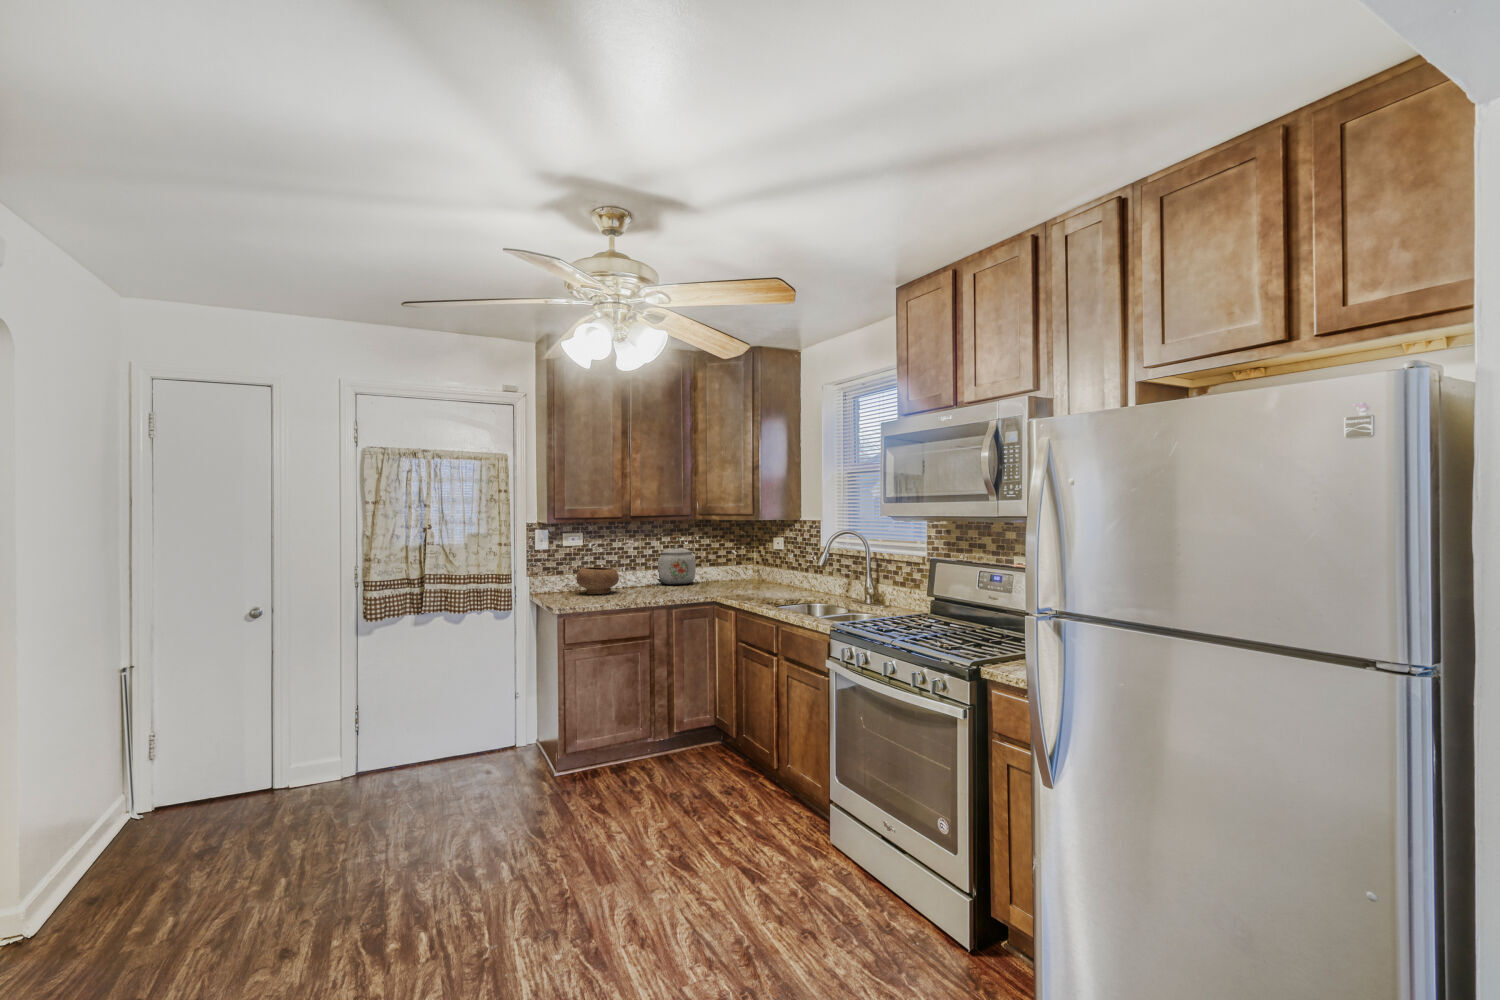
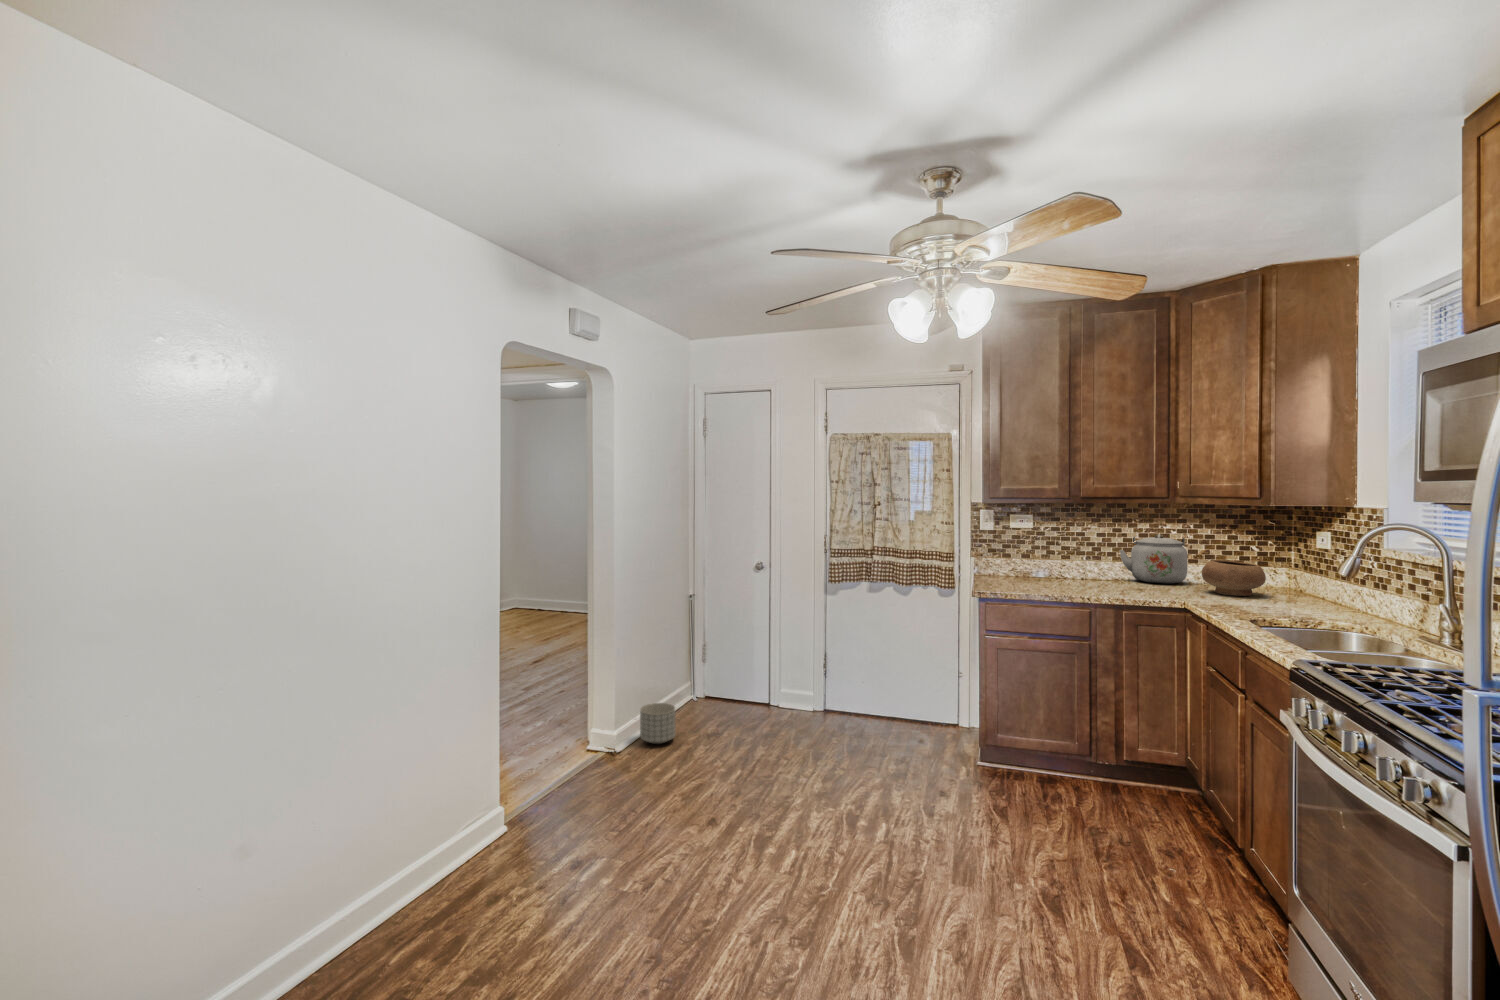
bowl: present [576,567,619,594] -> present [1202,560,1266,596]
planter: none [78,827,150,895] -> present [640,703,675,744]

